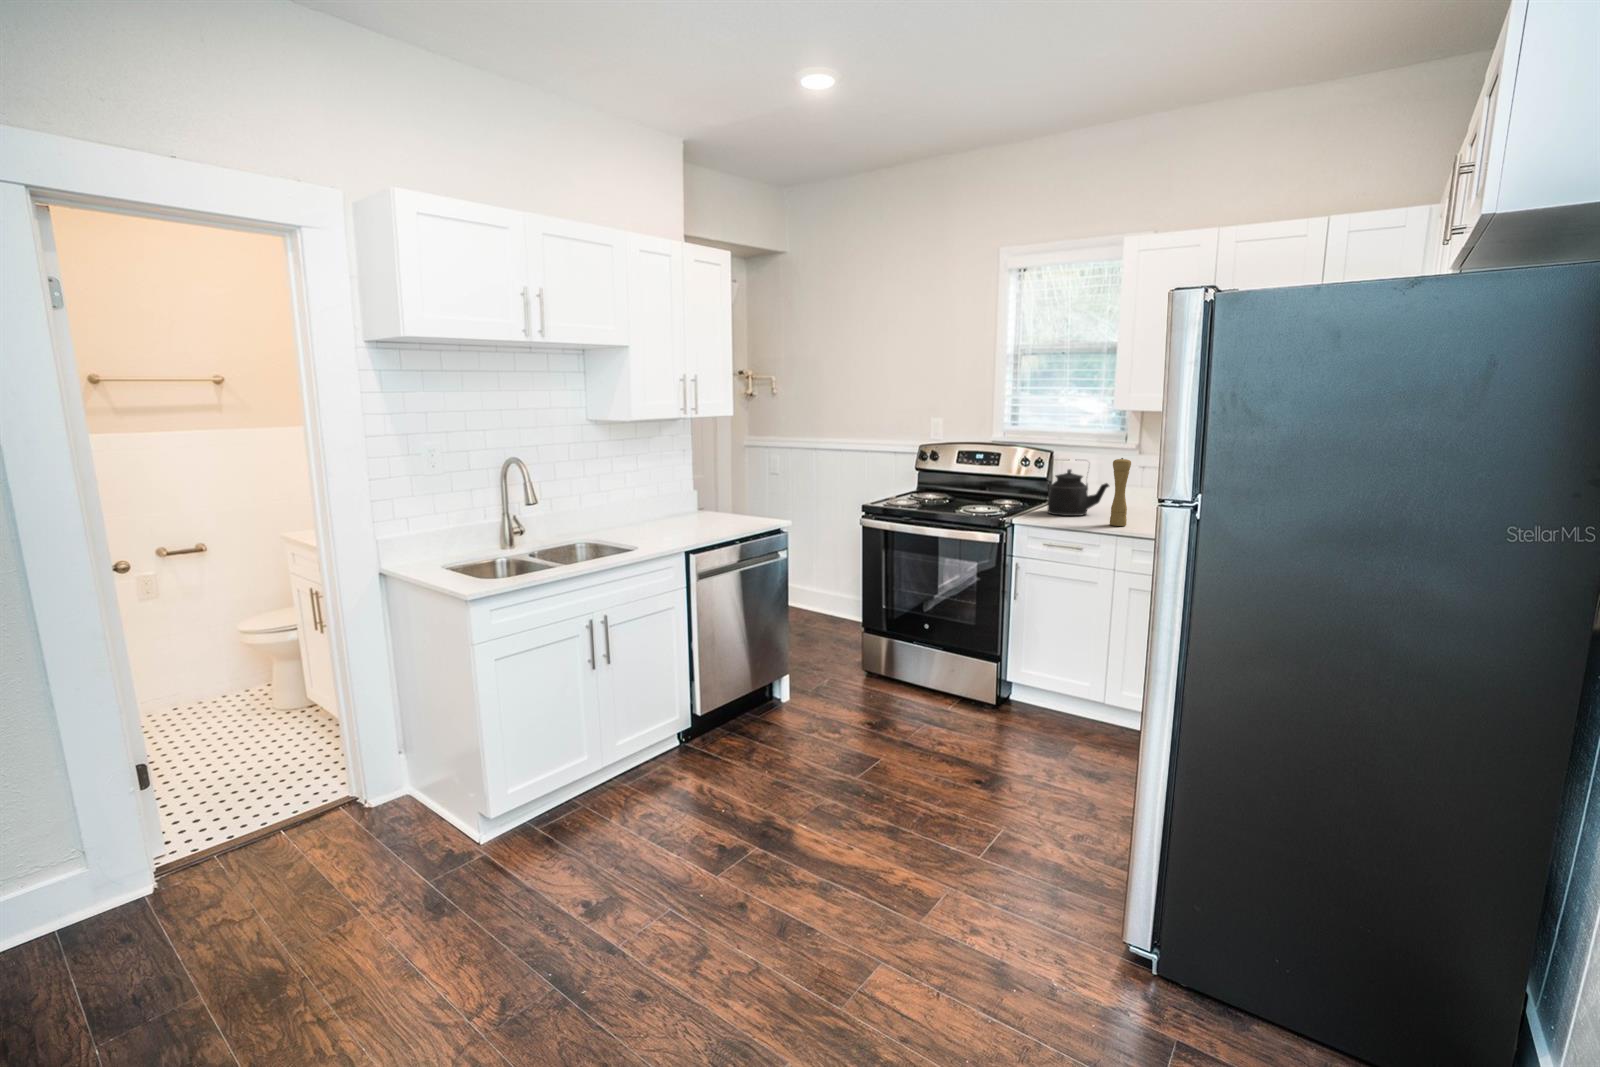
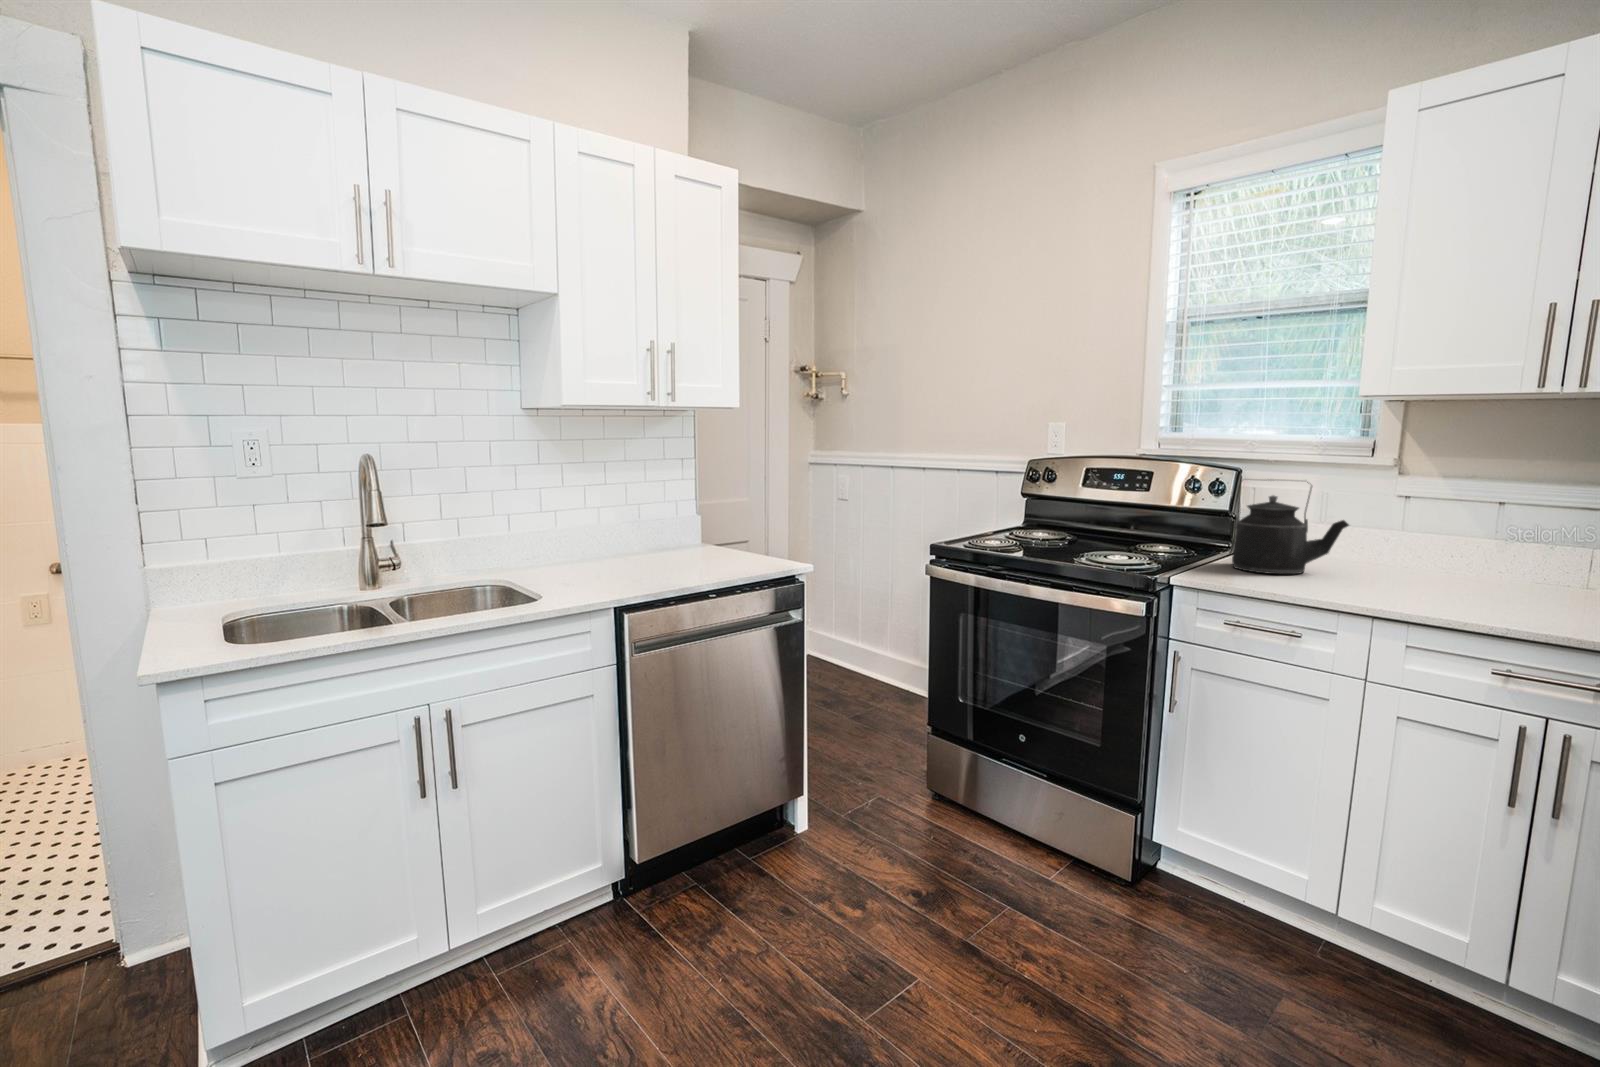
pepper mill: present [1110,458,1131,526] -> none [1354,474,1401,597]

